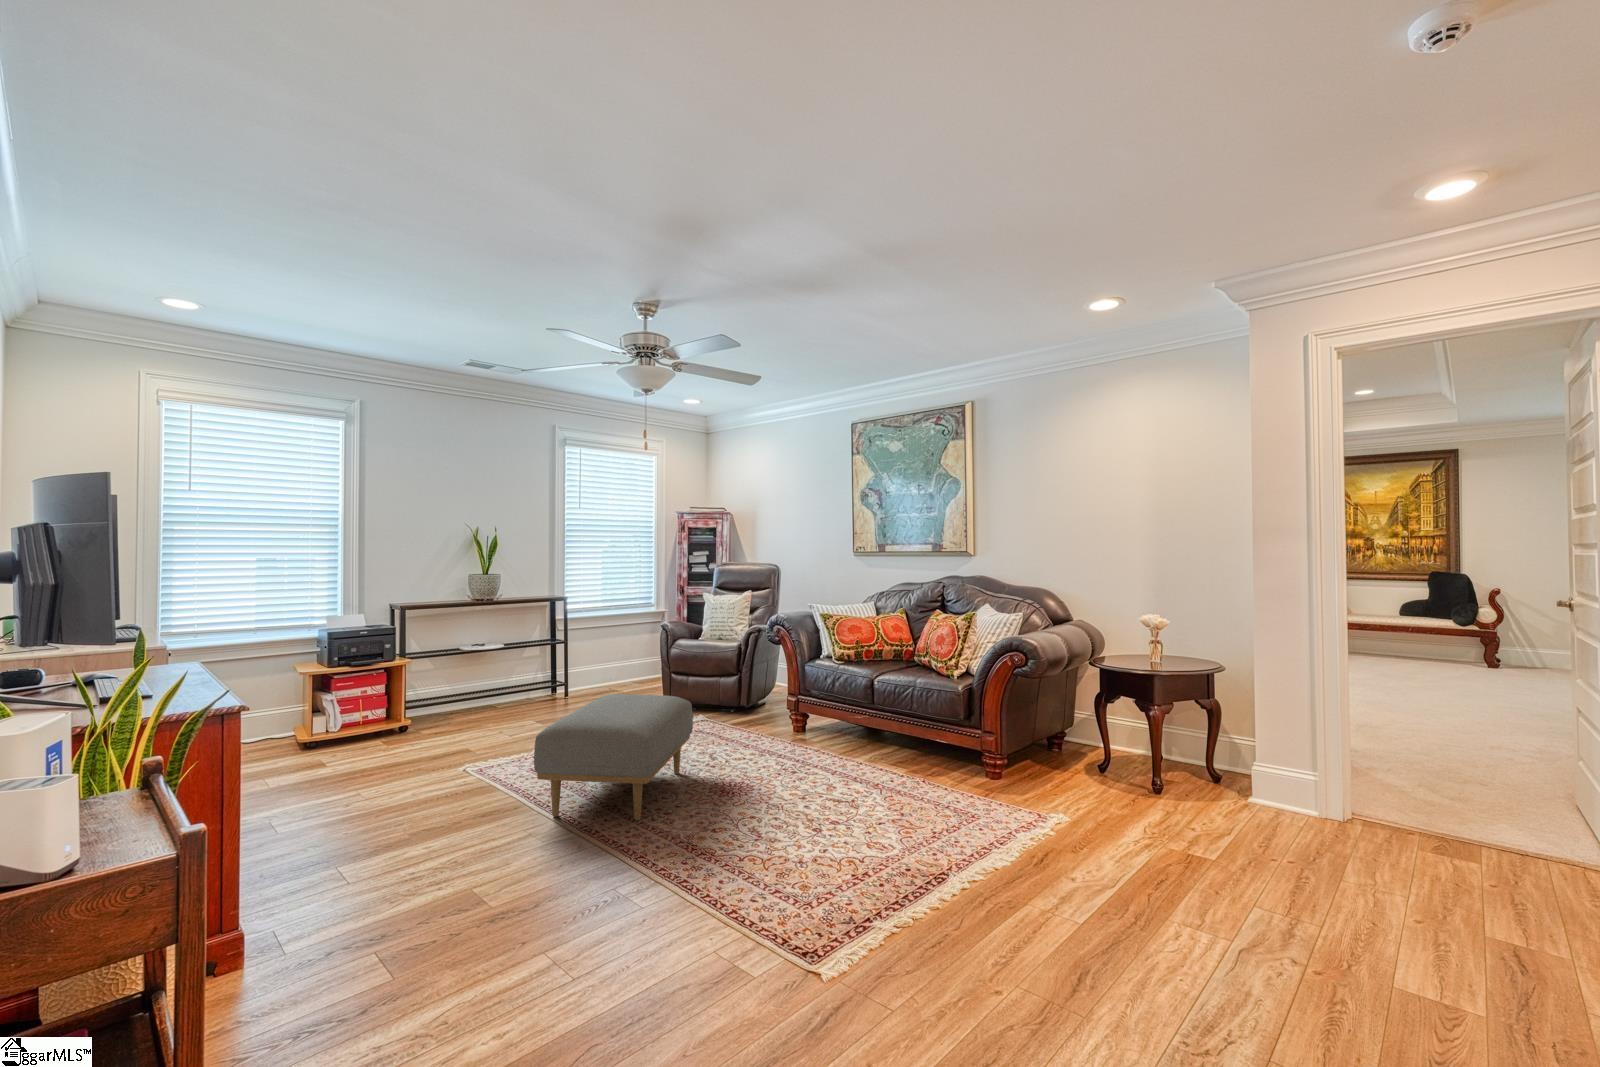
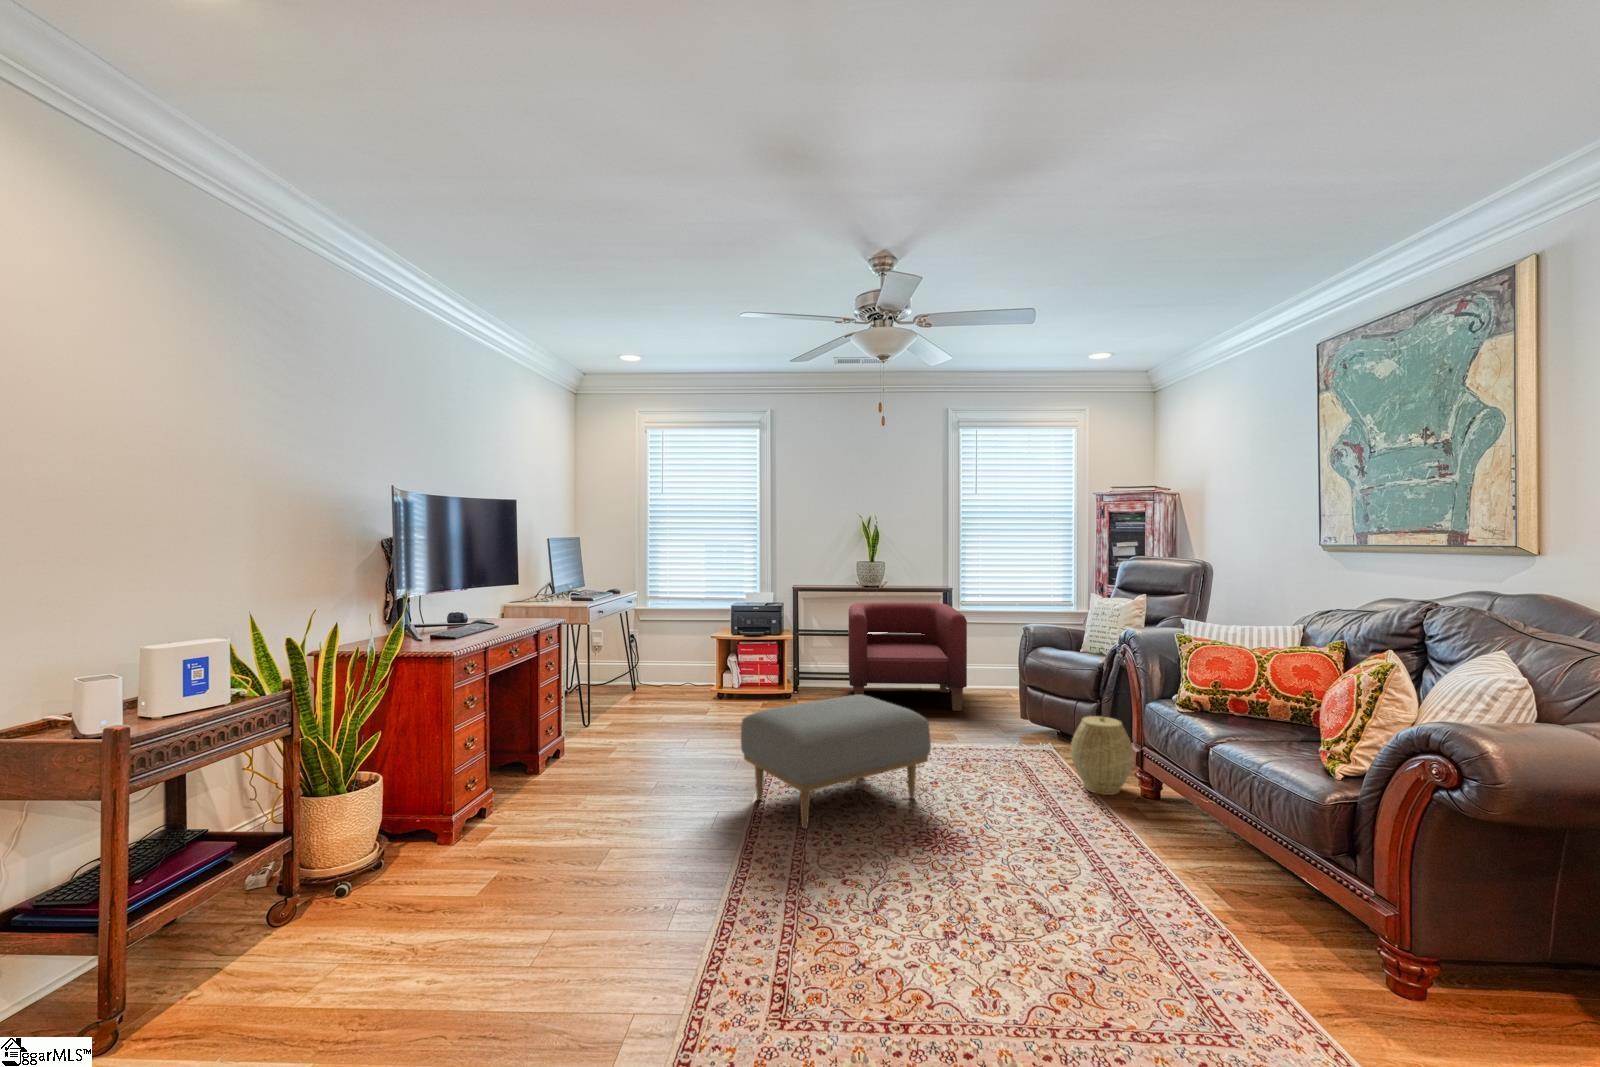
armchair: none [463,611,610,726] -> present [849,602,967,711]
woven basket: none [756,678,799,735] -> present [1071,716,1134,795]

